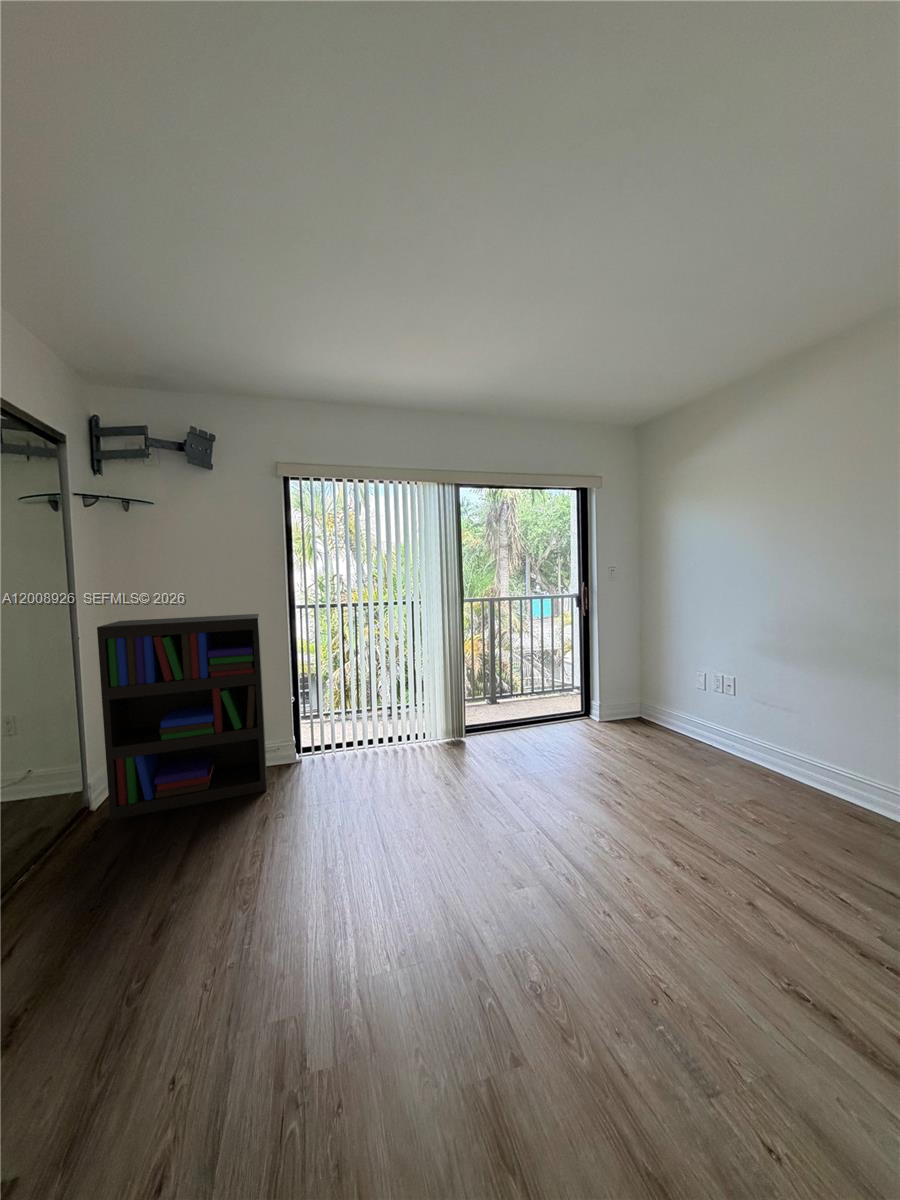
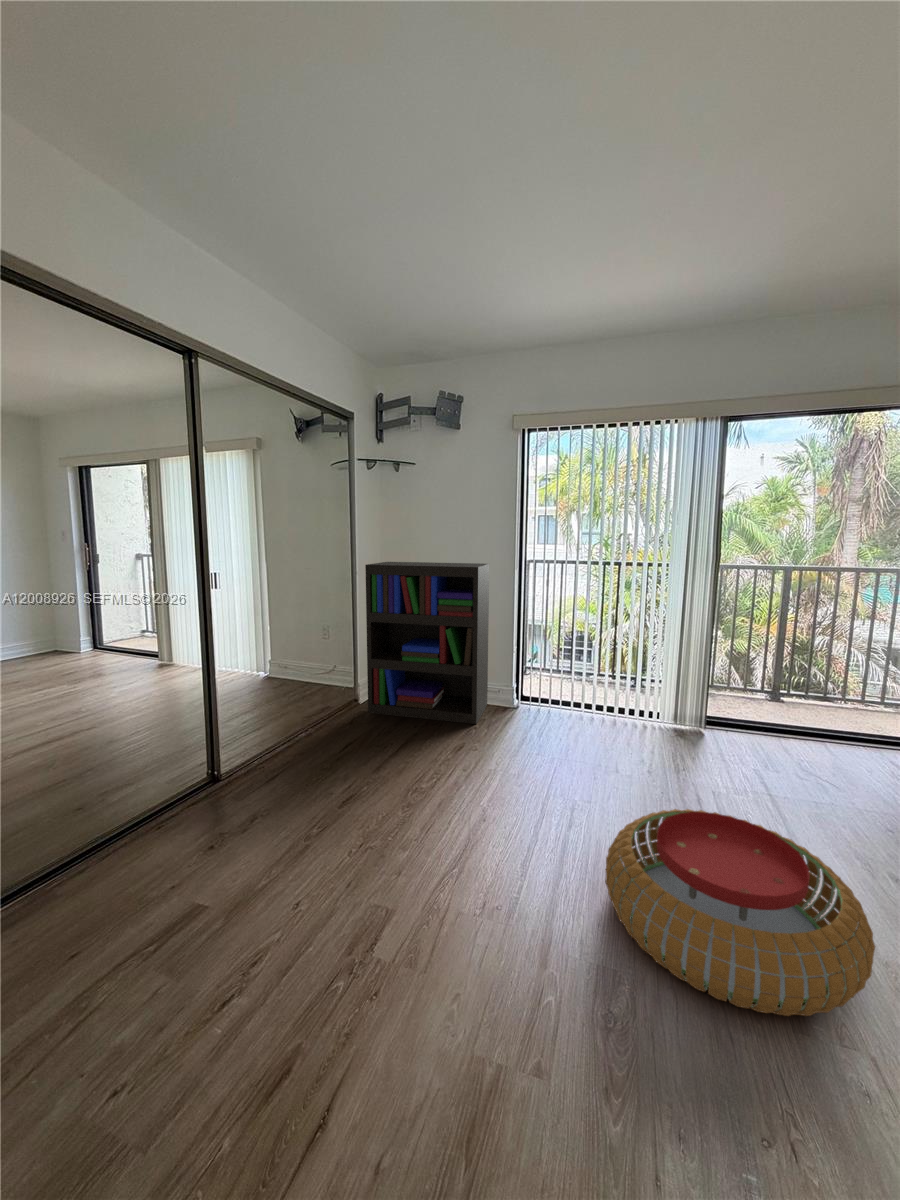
pouf: none [480,800,677,955] -> present [605,809,875,1016]

